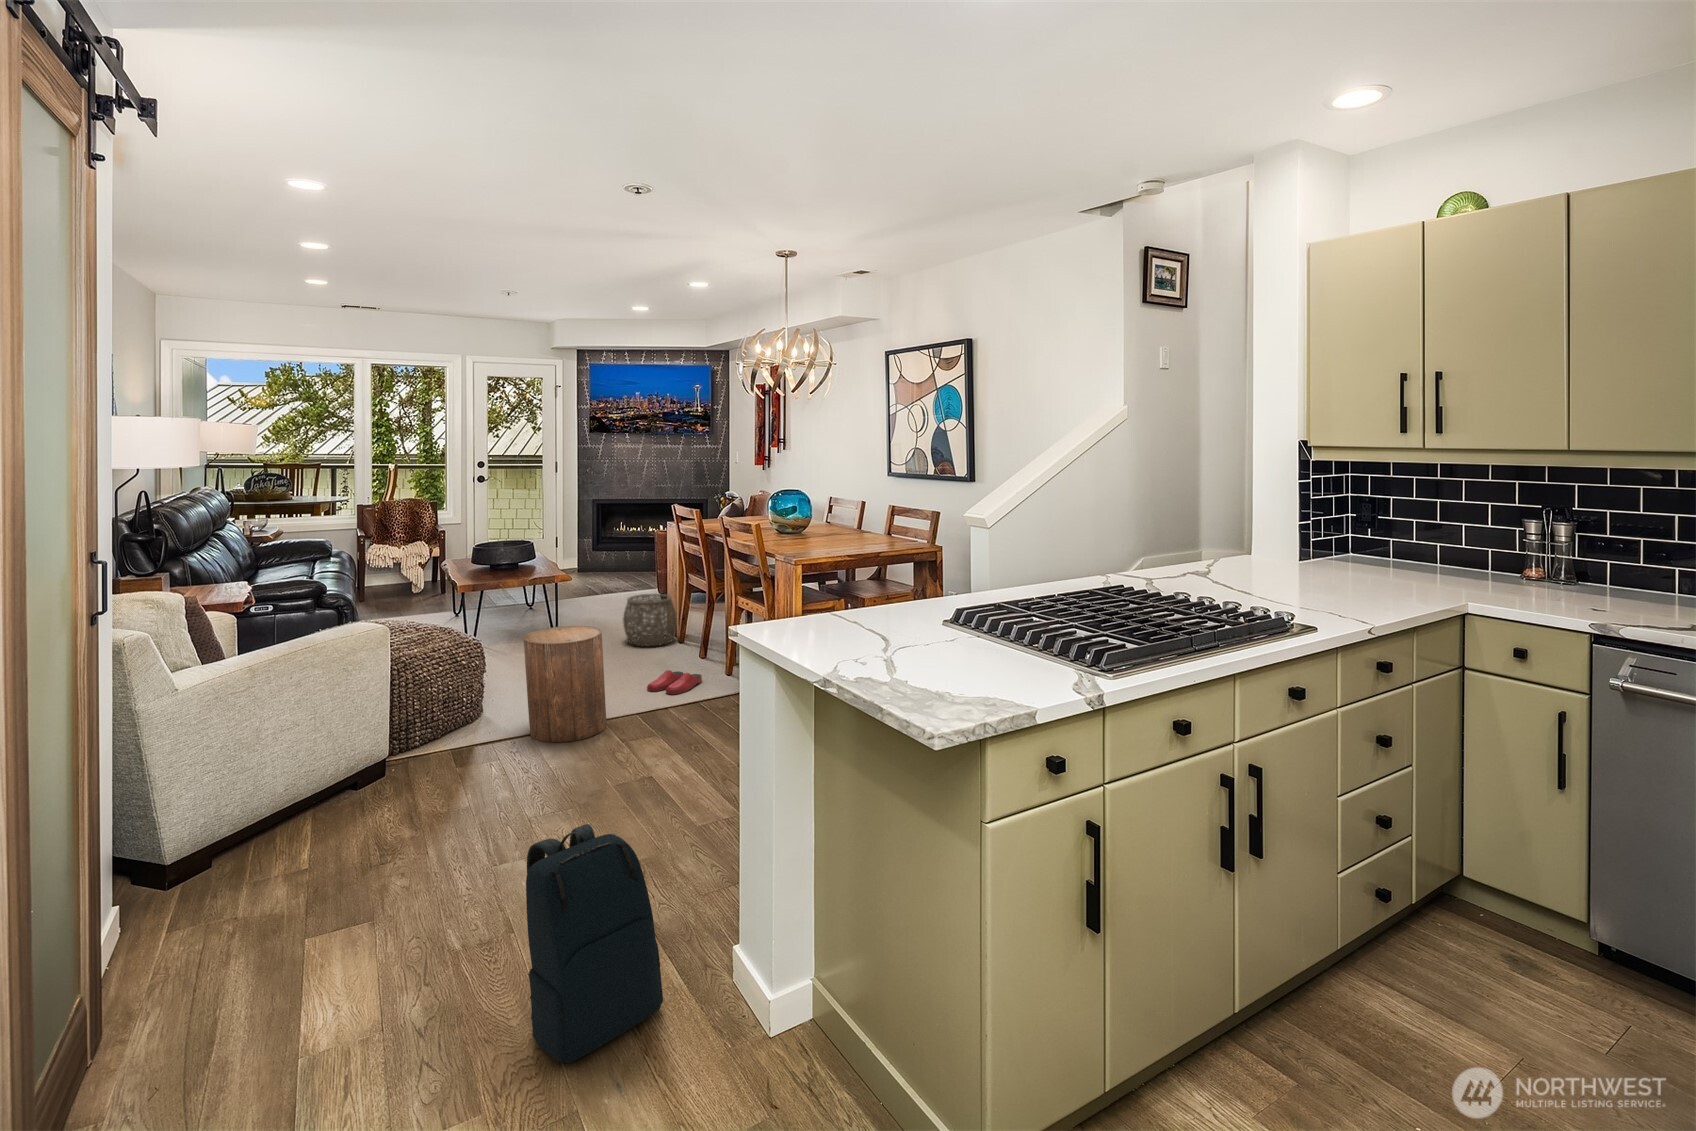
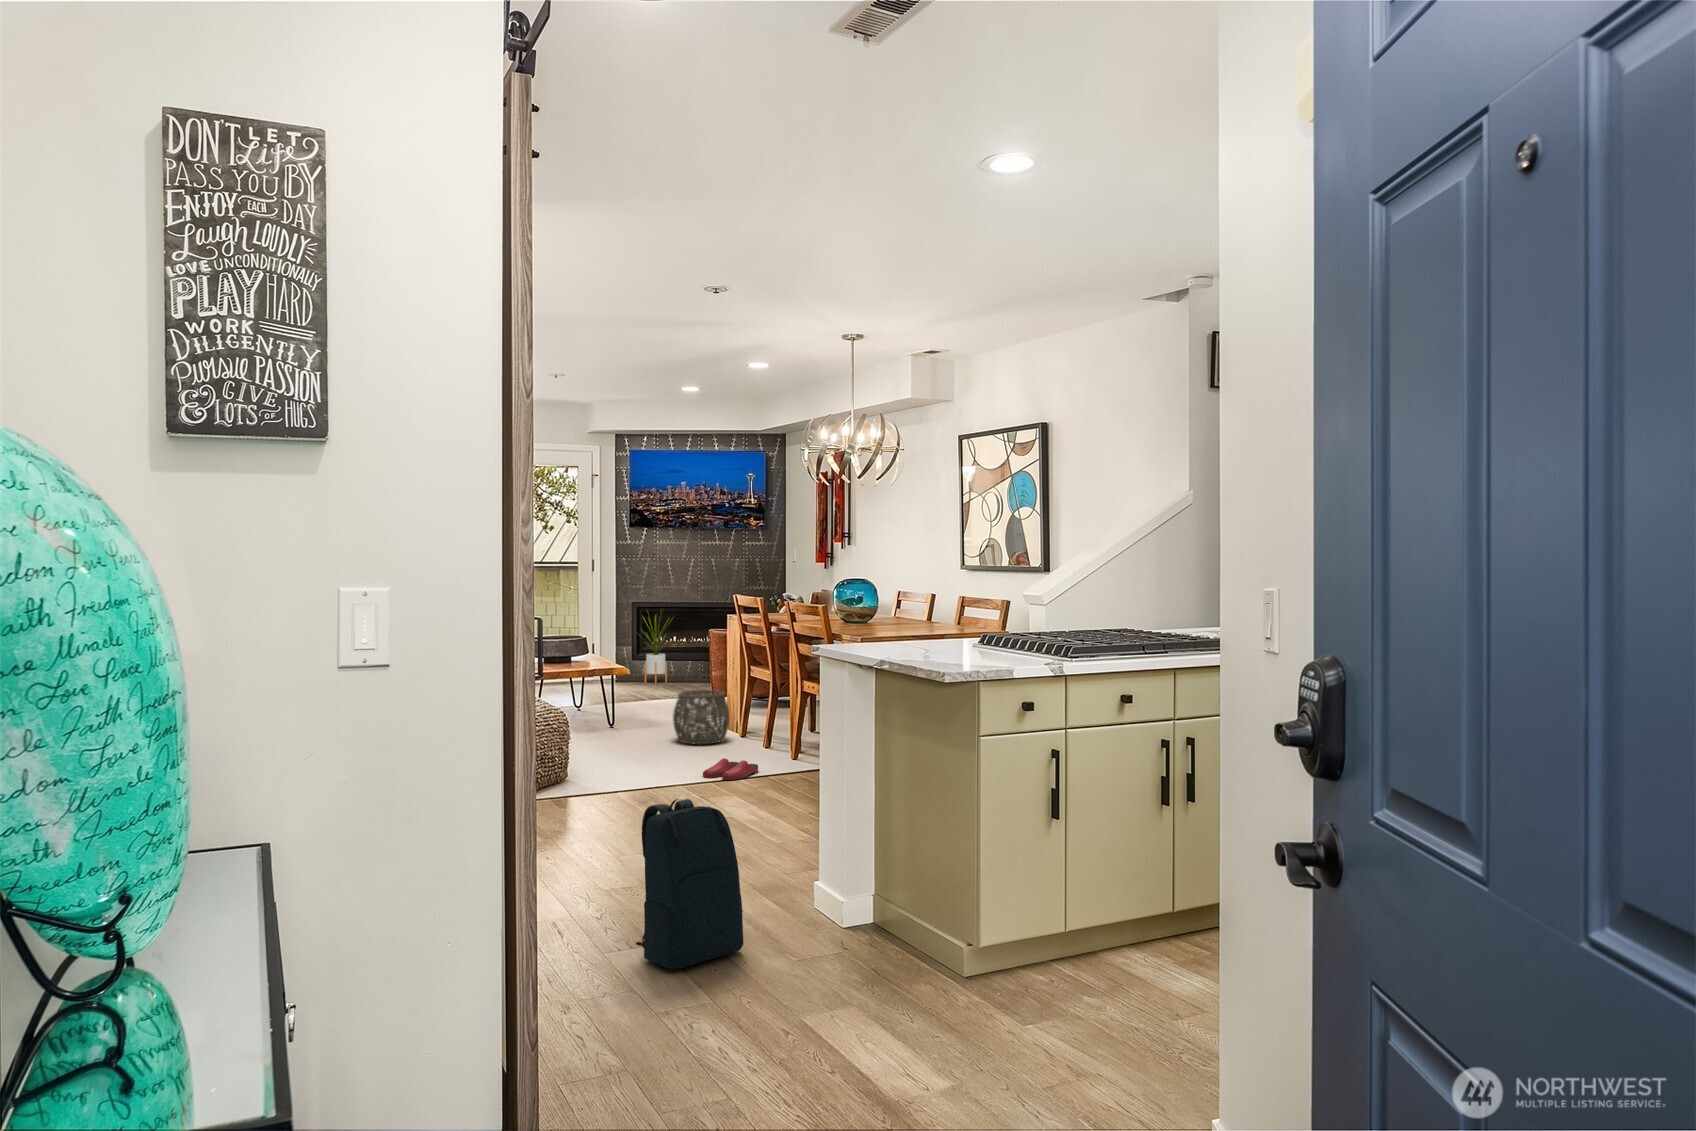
house plant: none [598,506,635,572] -> present [641,616,669,684]
stool: present [523,626,607,742] -> none [593,700,666,809]

